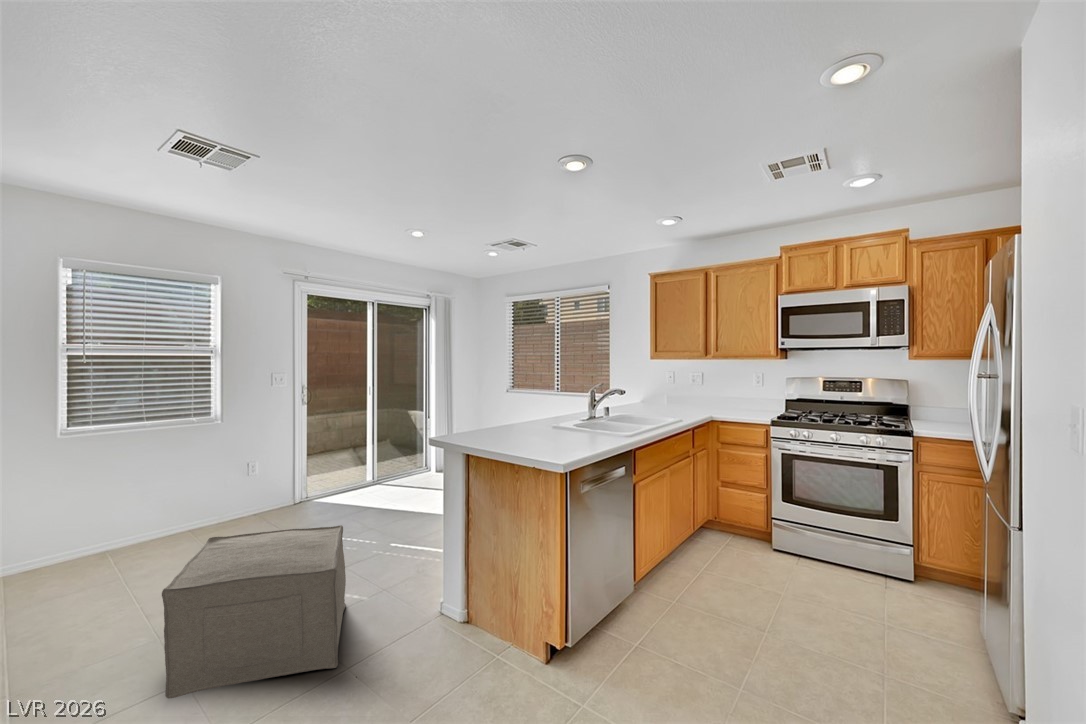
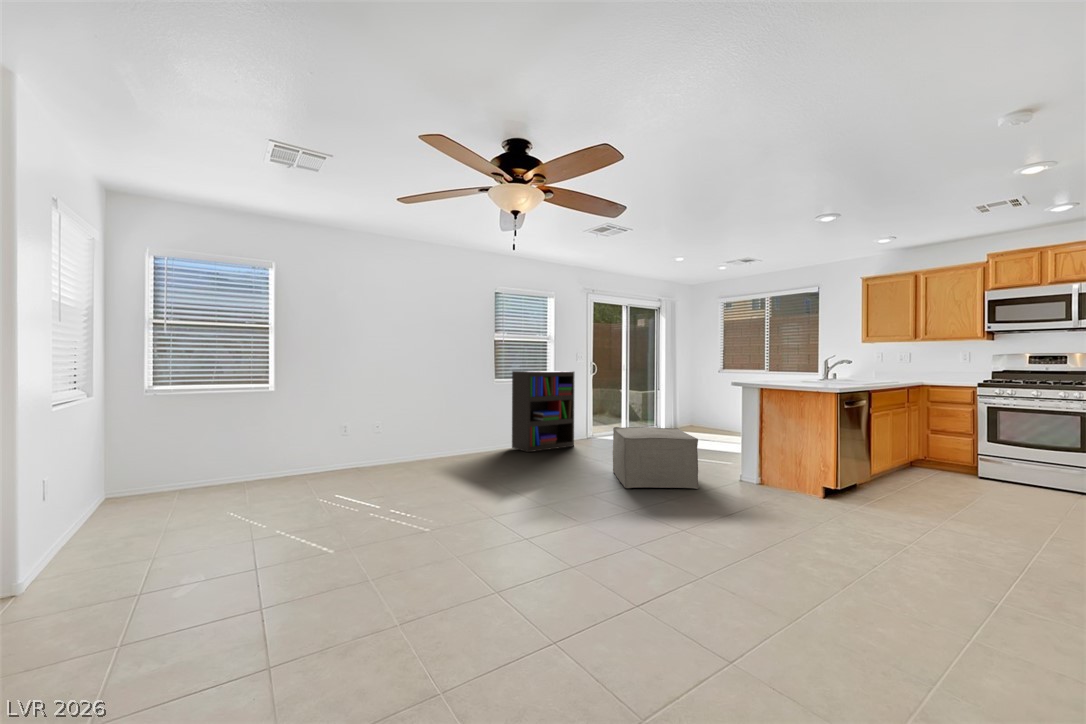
bookshelf: none [75,411,217,575] -> present [512,371,574,452]

